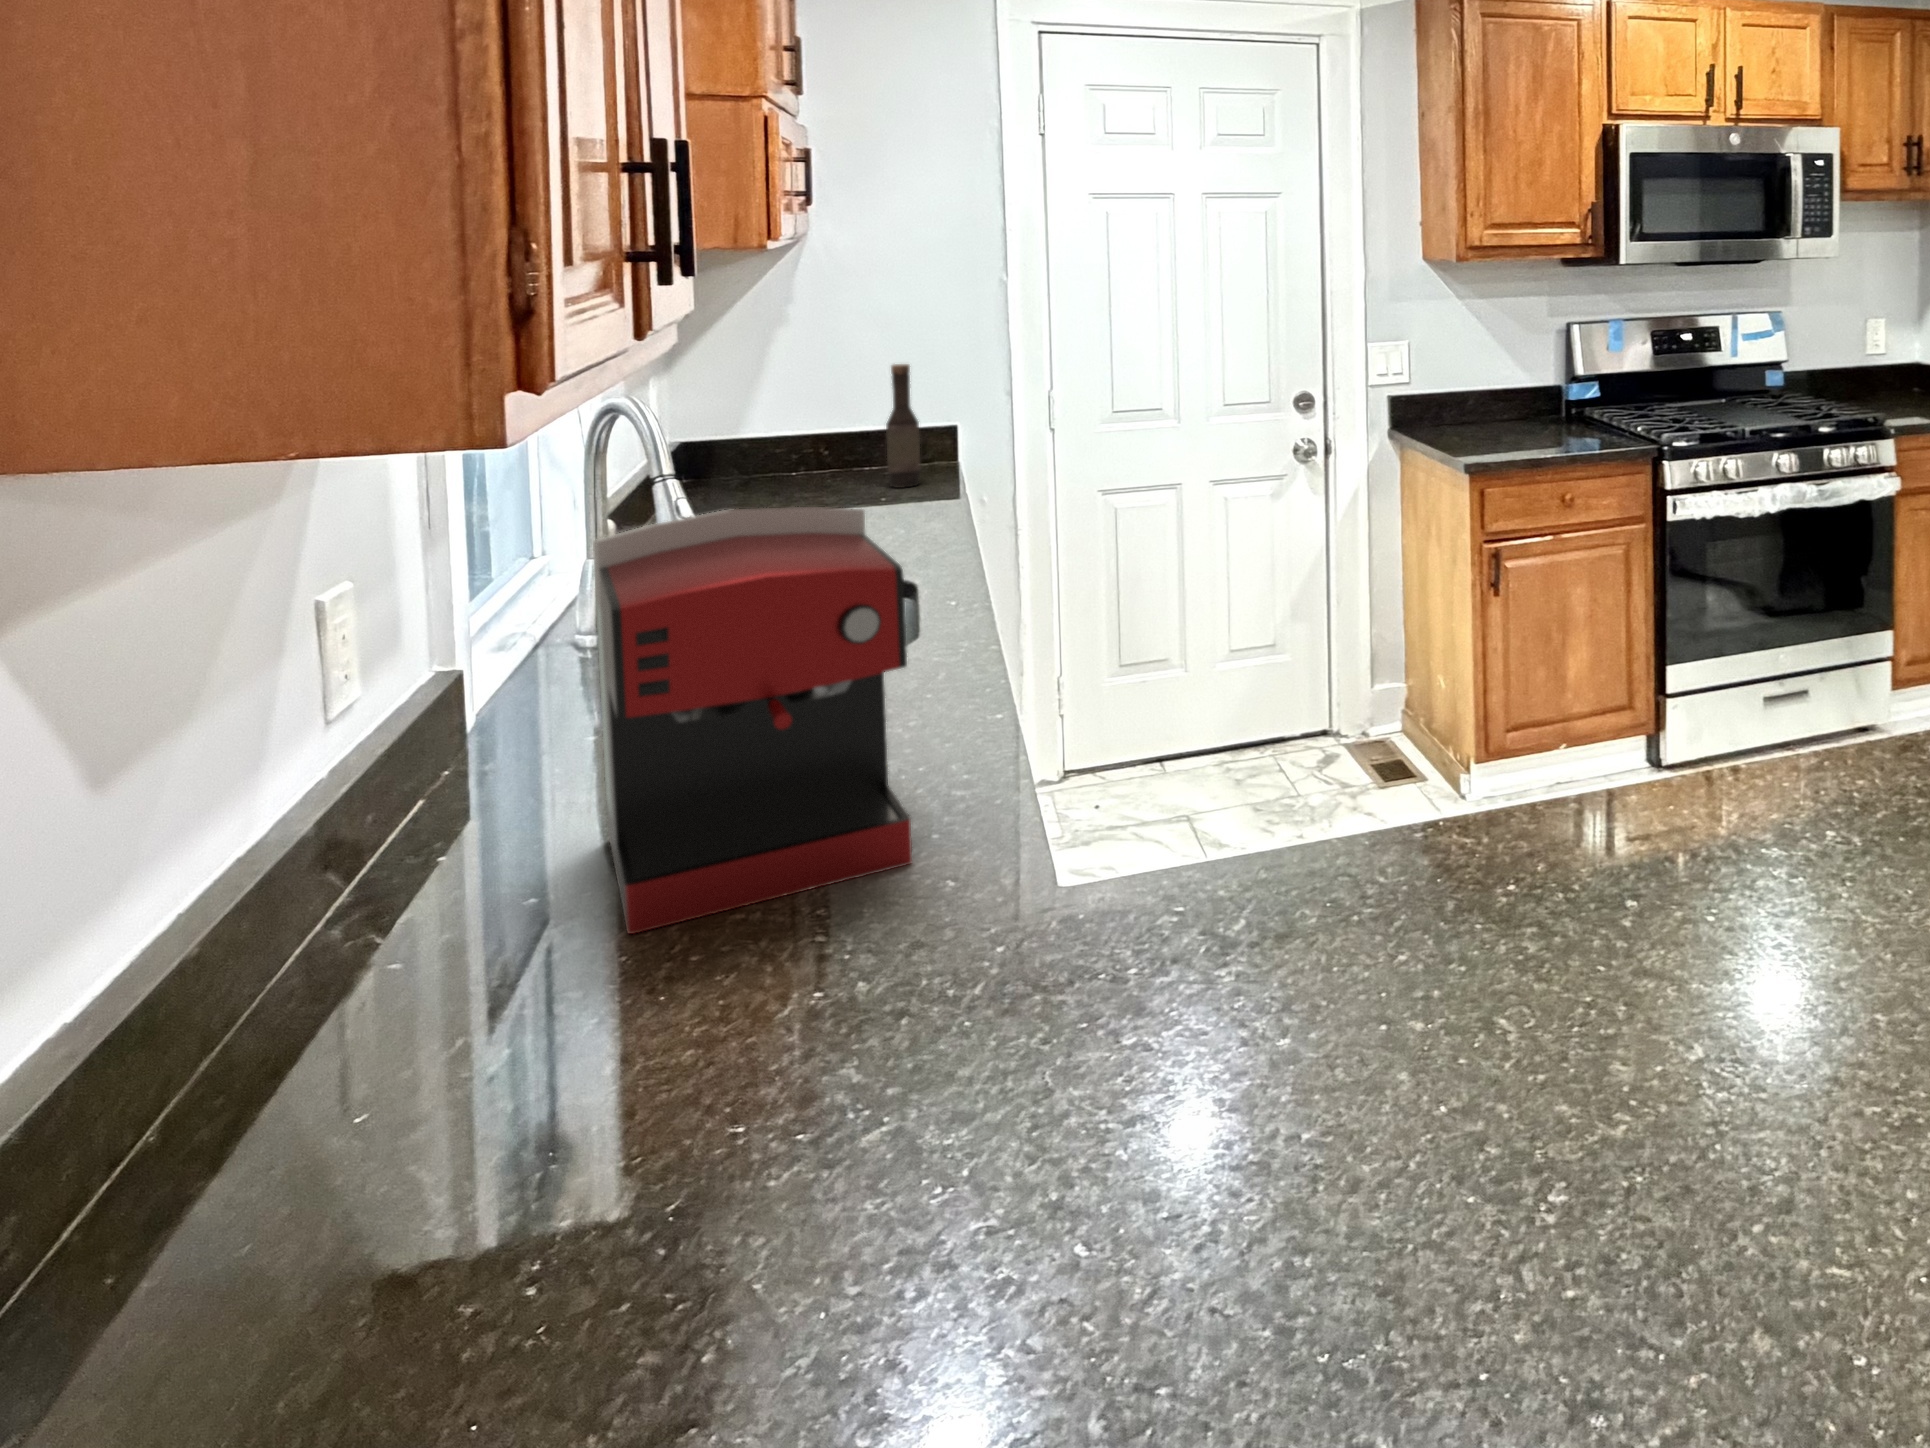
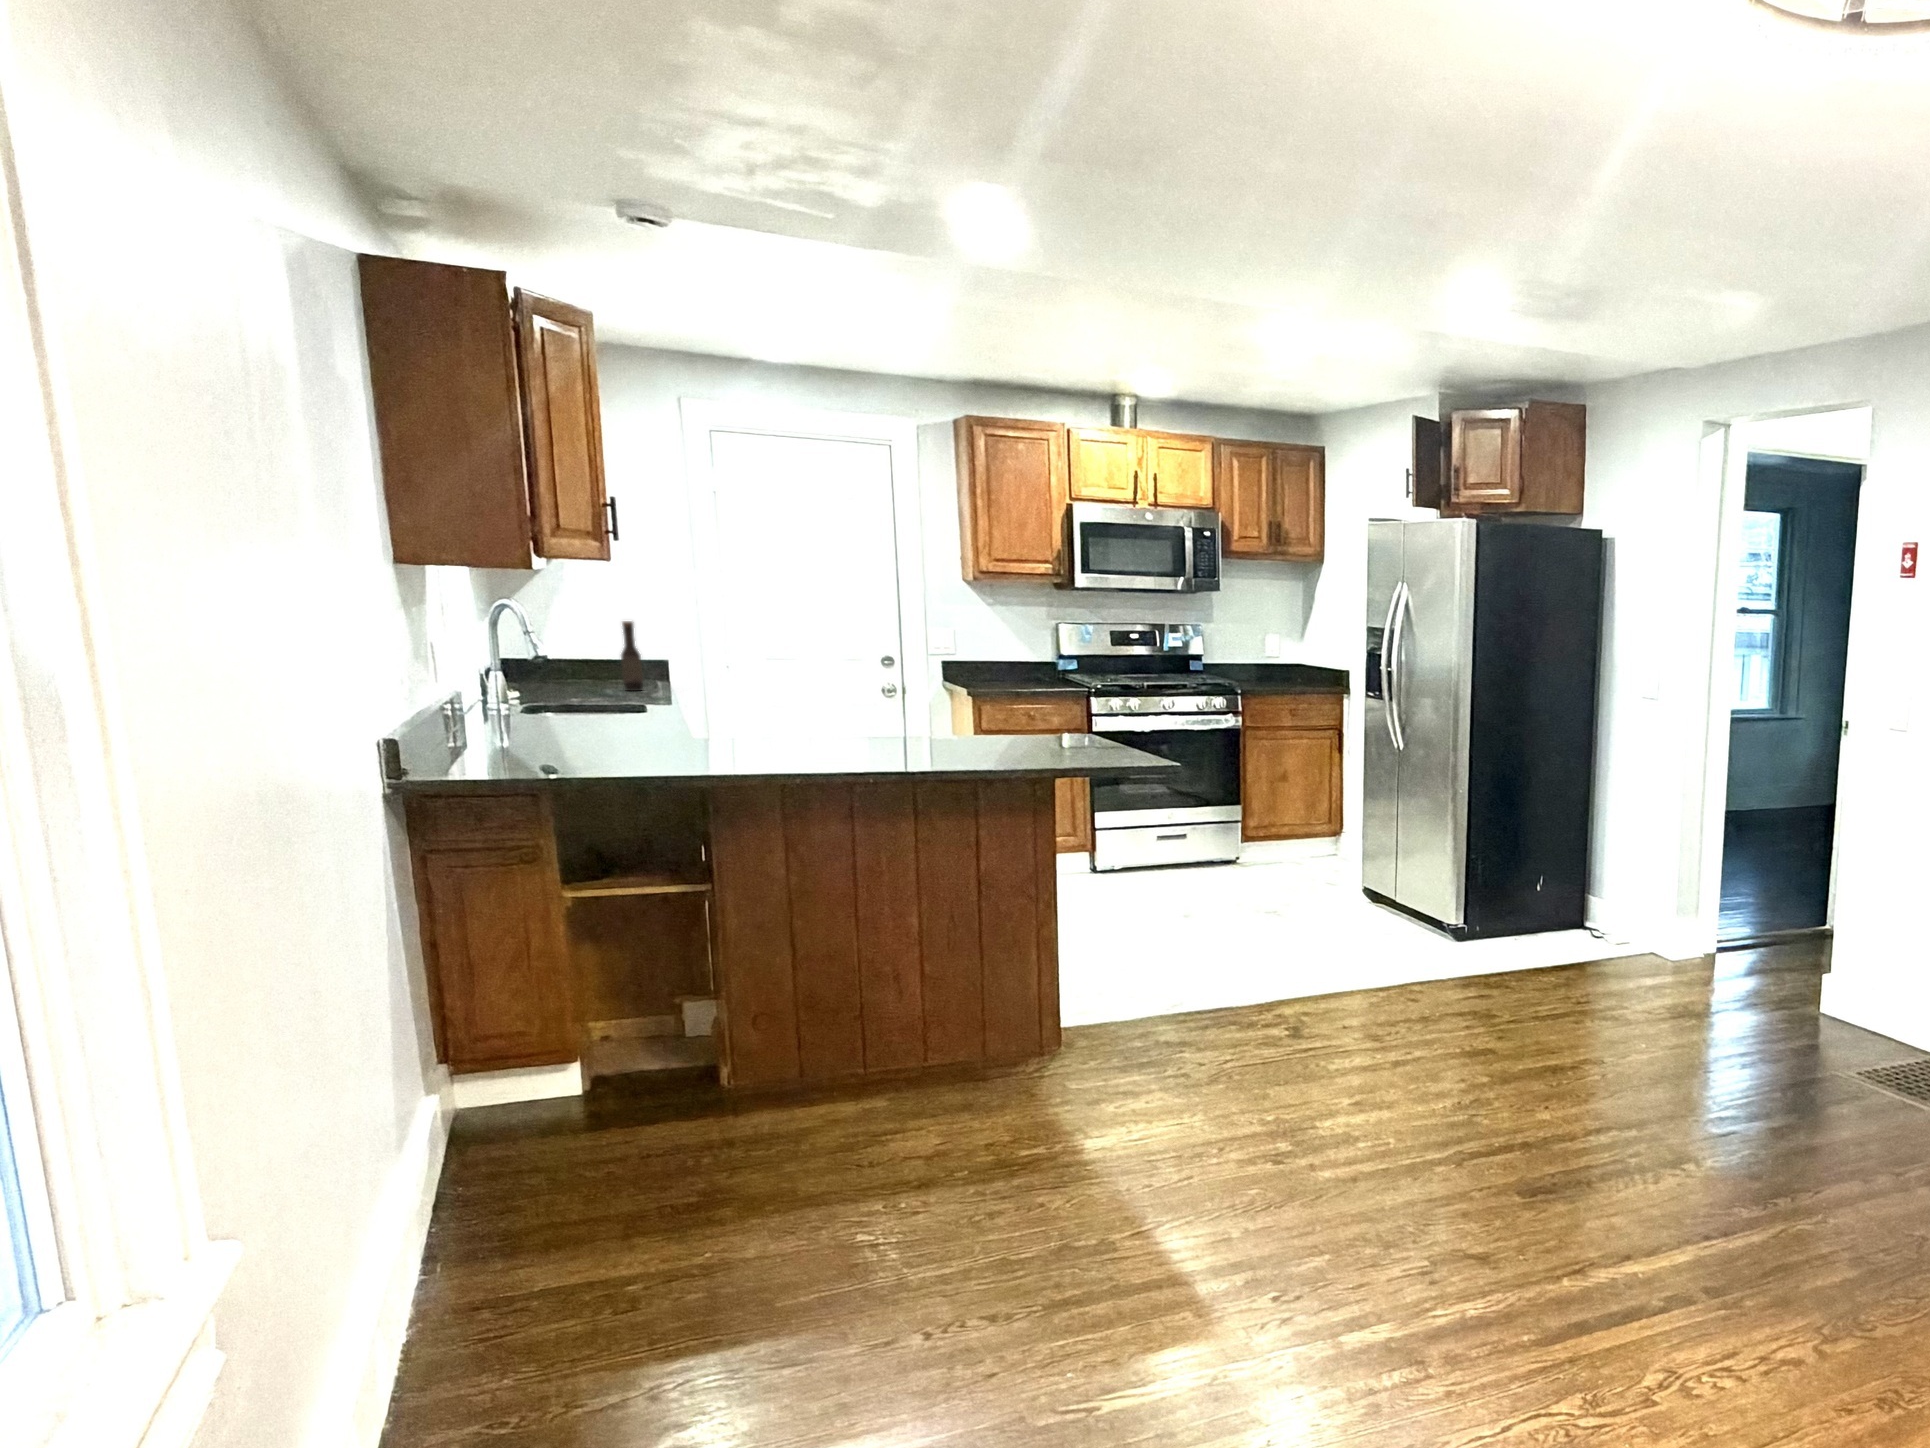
coffee maker: present [593,507,912,934] -> none [473,627,599,754]

